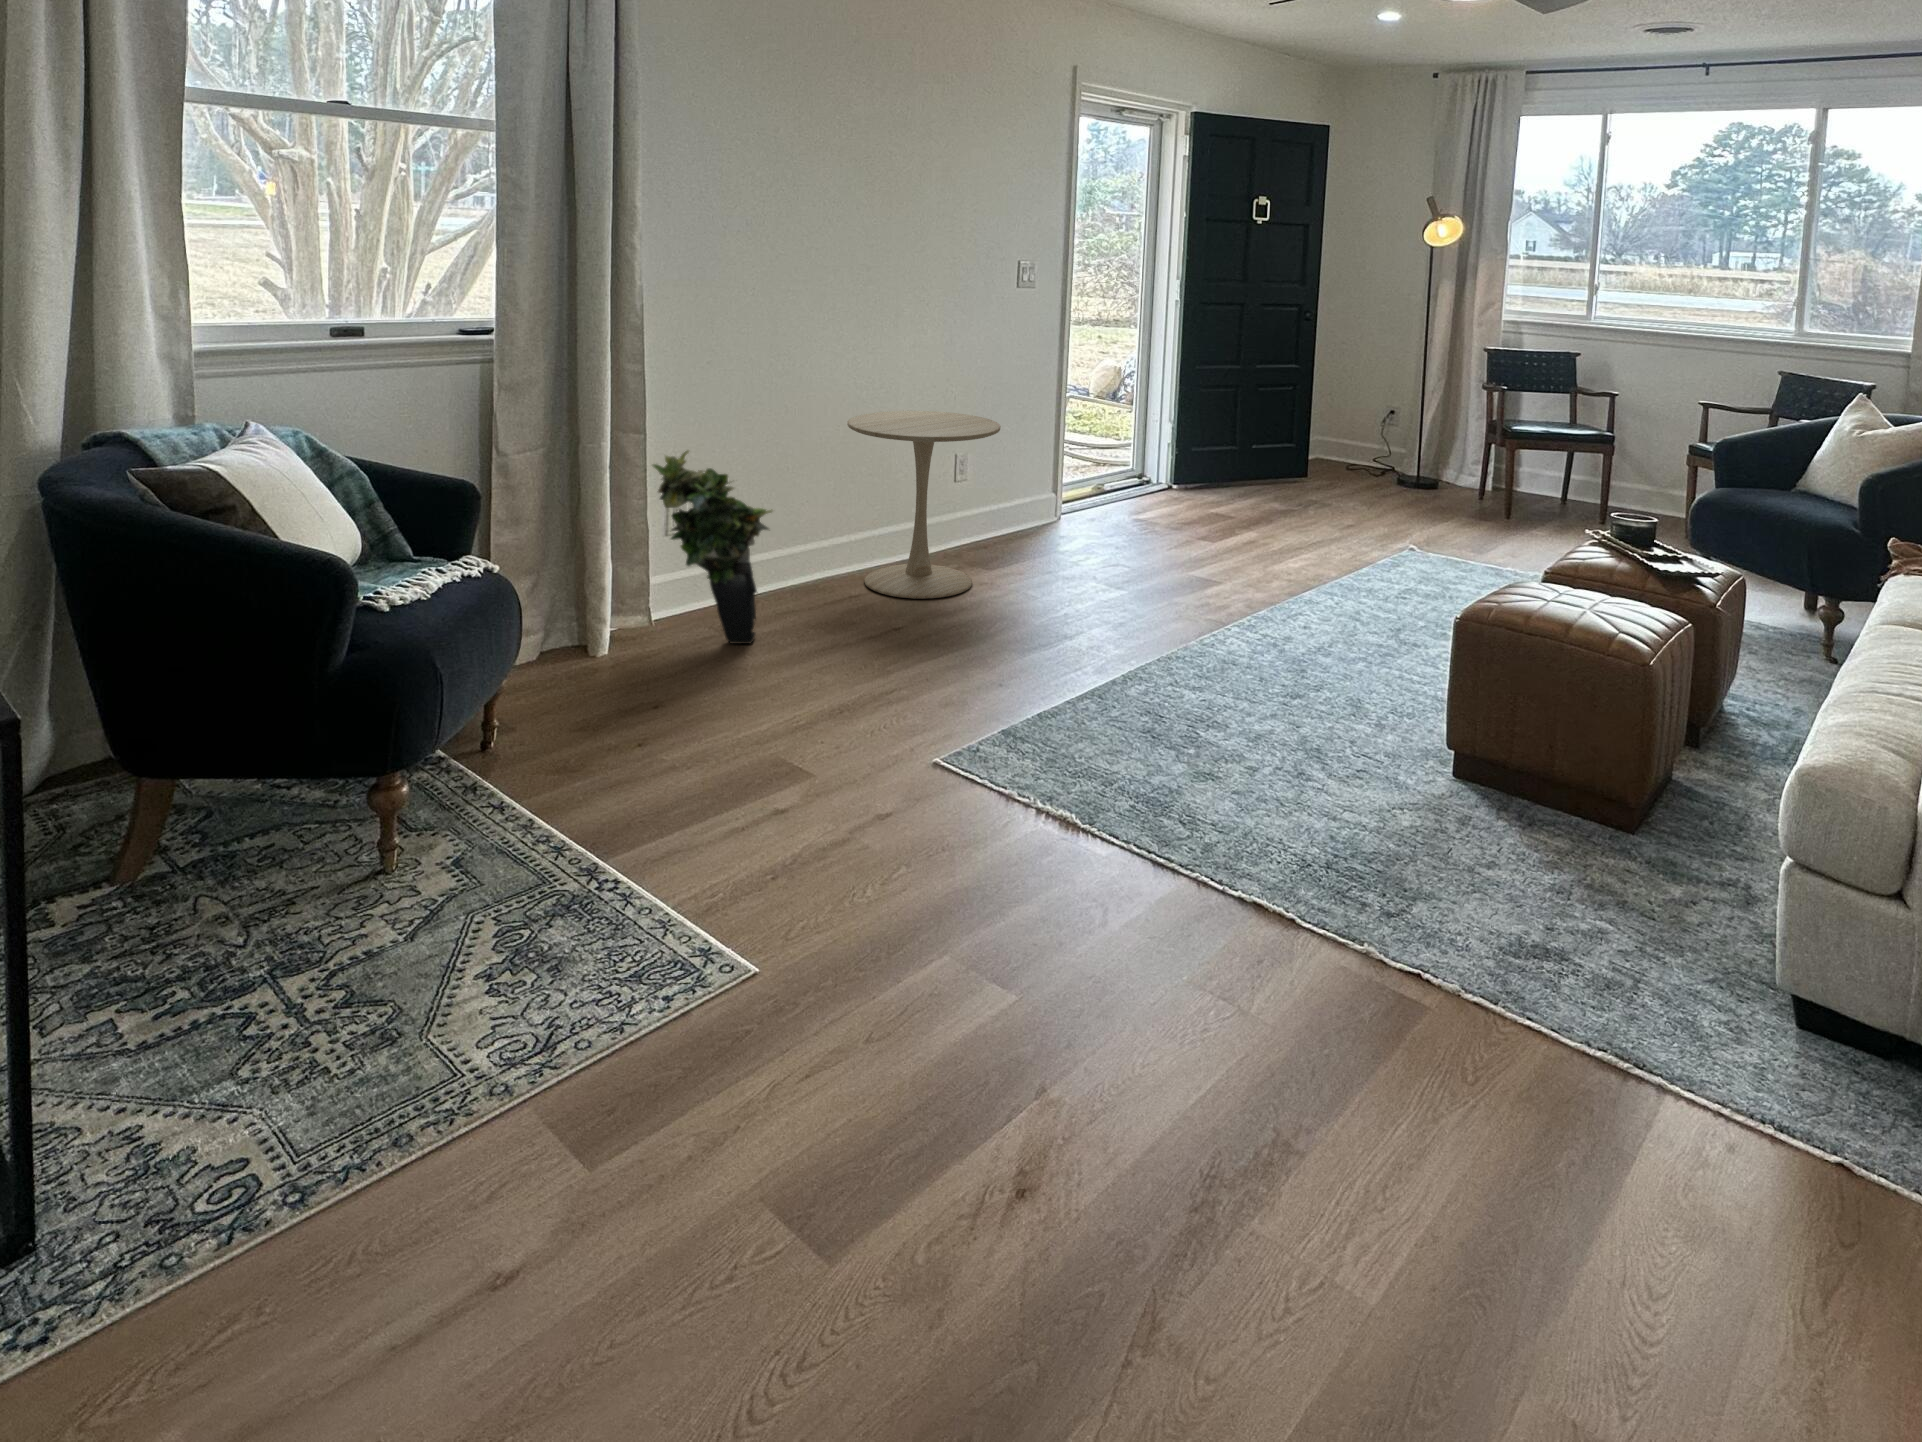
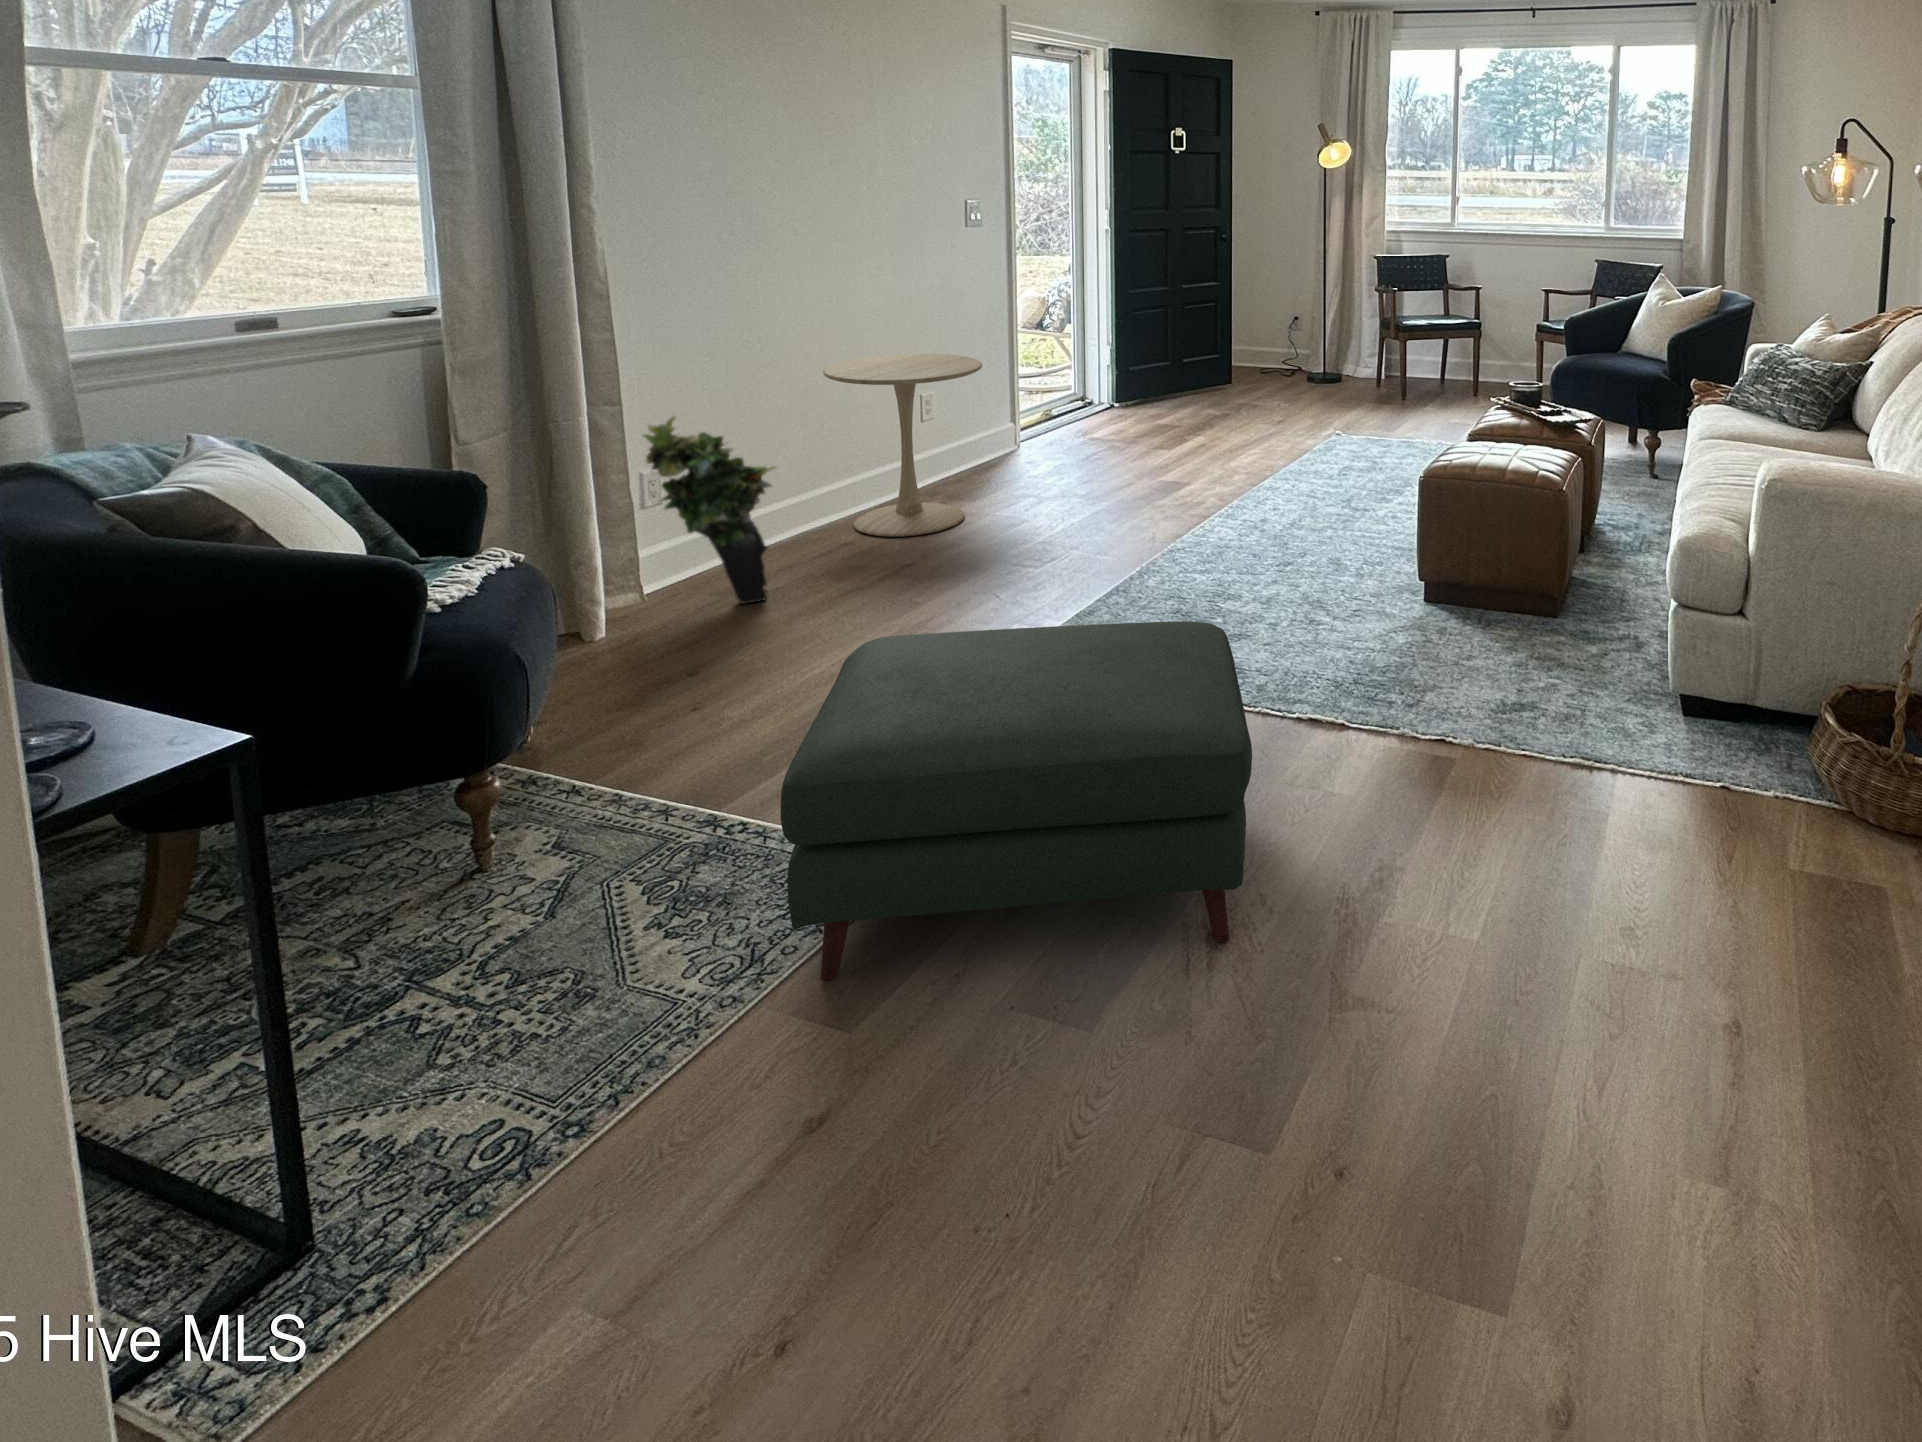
ottoman: none [561,711,1127,1190] -> present [781,621,1252,980]

